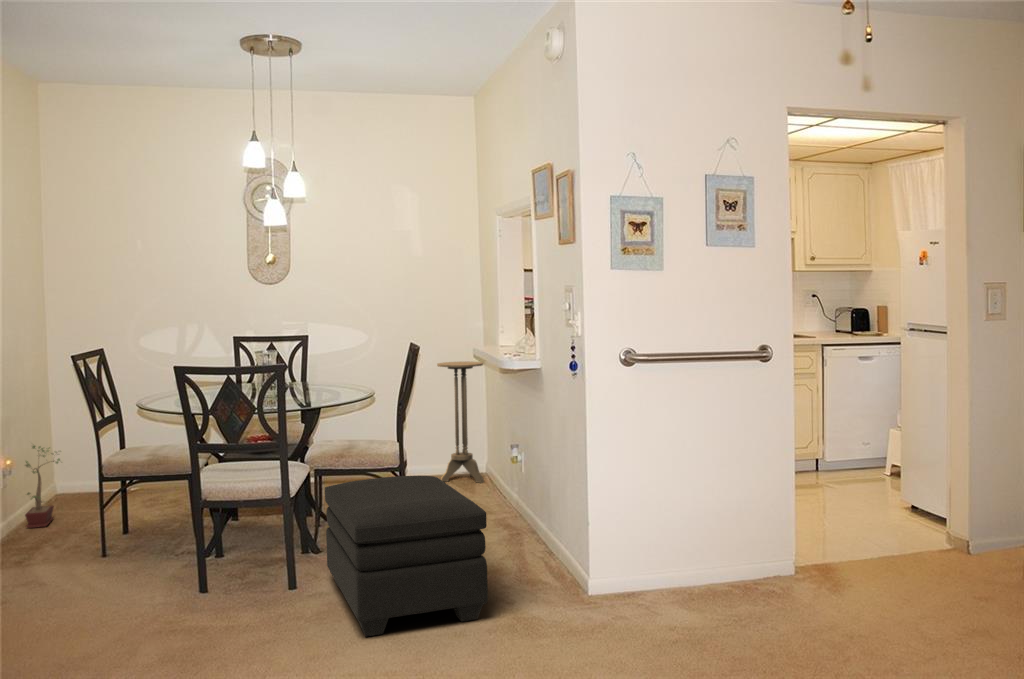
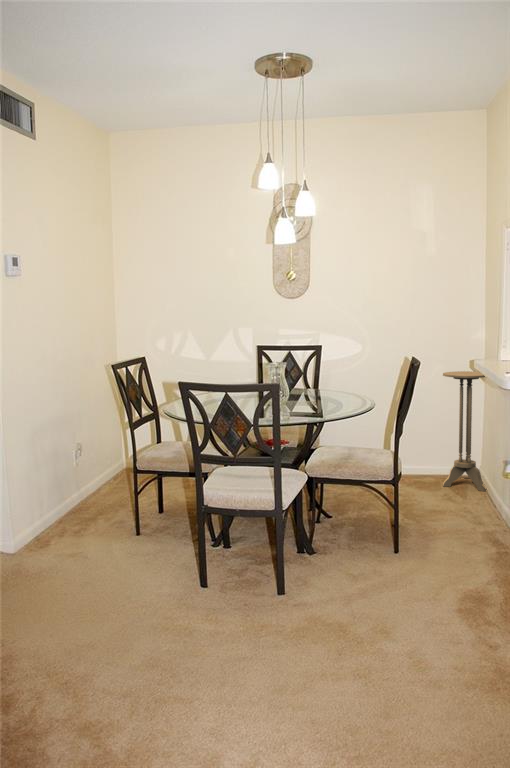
potted plant: present [25,446,60,528] -> none [87,428,121,500]
ottoman: present [325,476,488,637] -> none [315,498,481,673]

